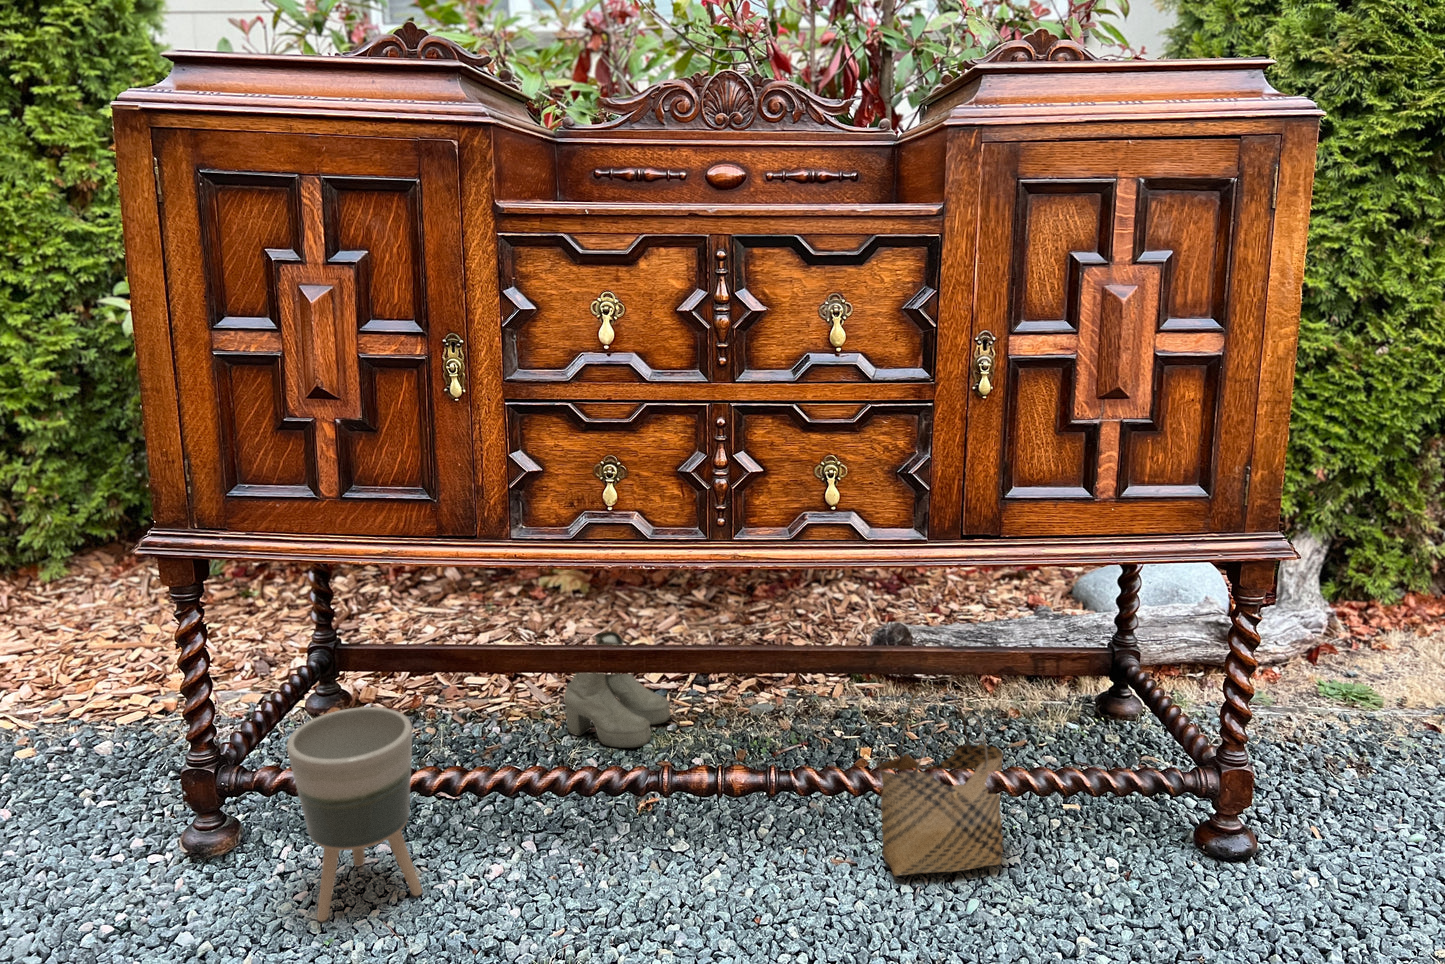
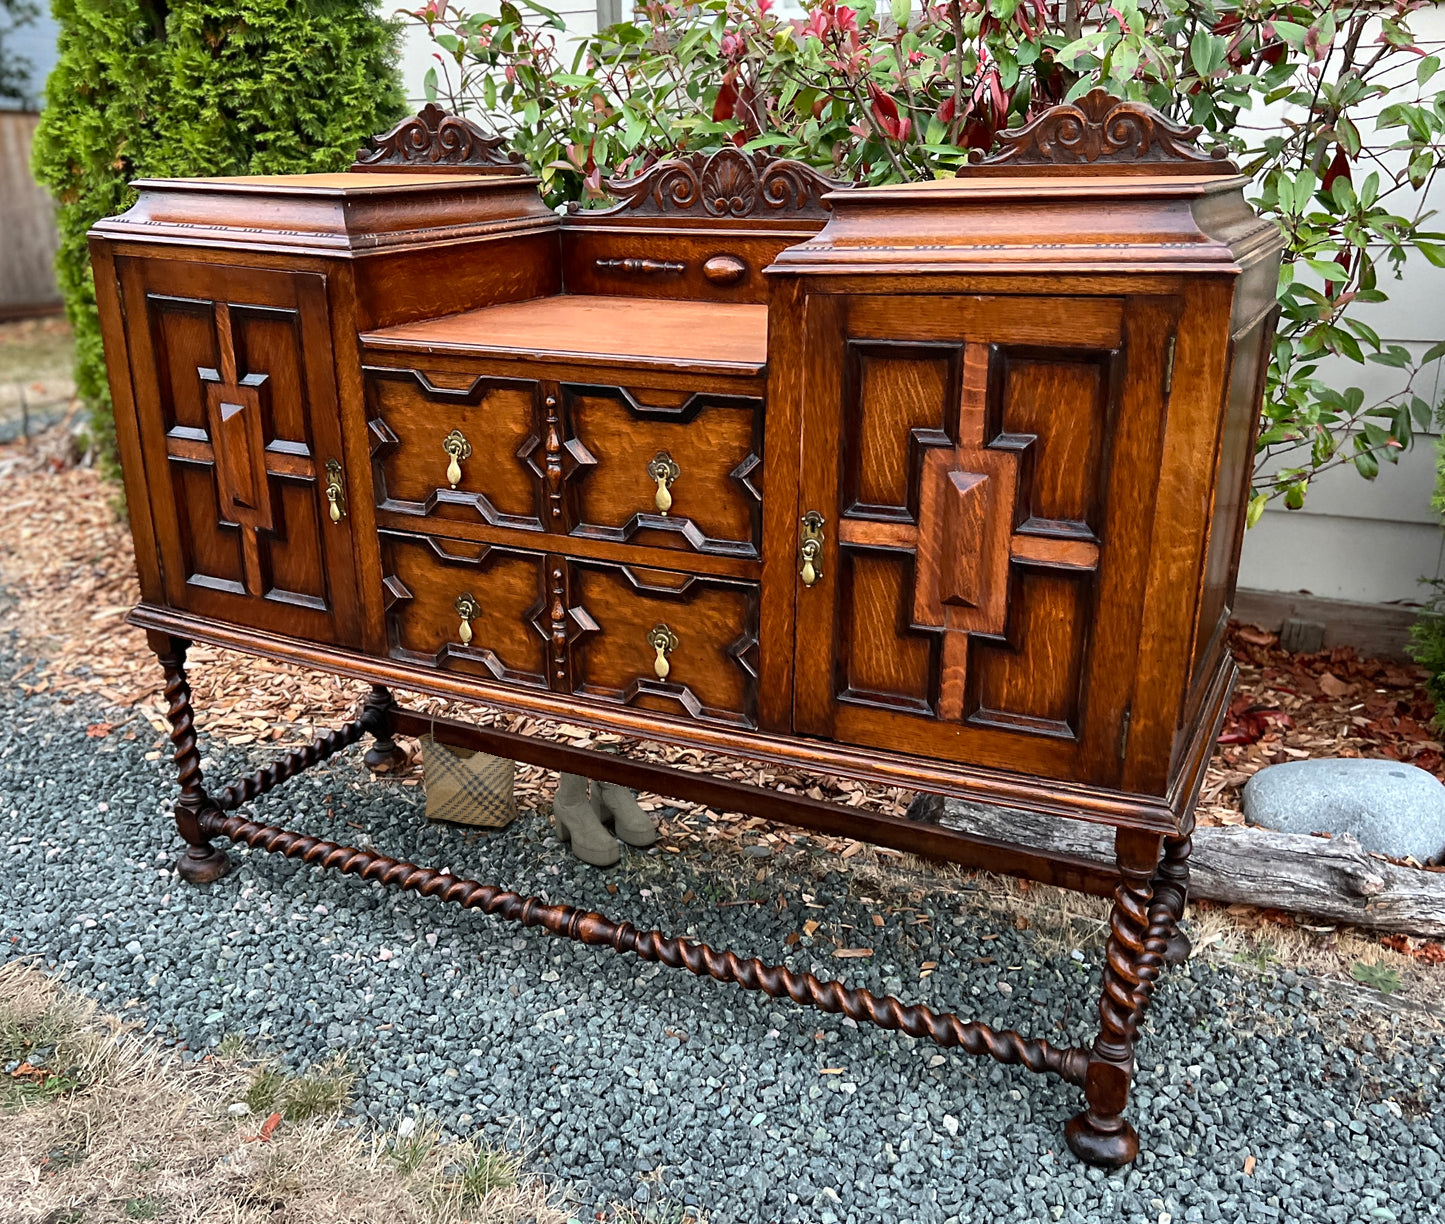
woven basket: present [879,684,1003,876] -> present [418,702,517,827]
planter: present [286,707,422,921] -> none [202,786,317,962]

